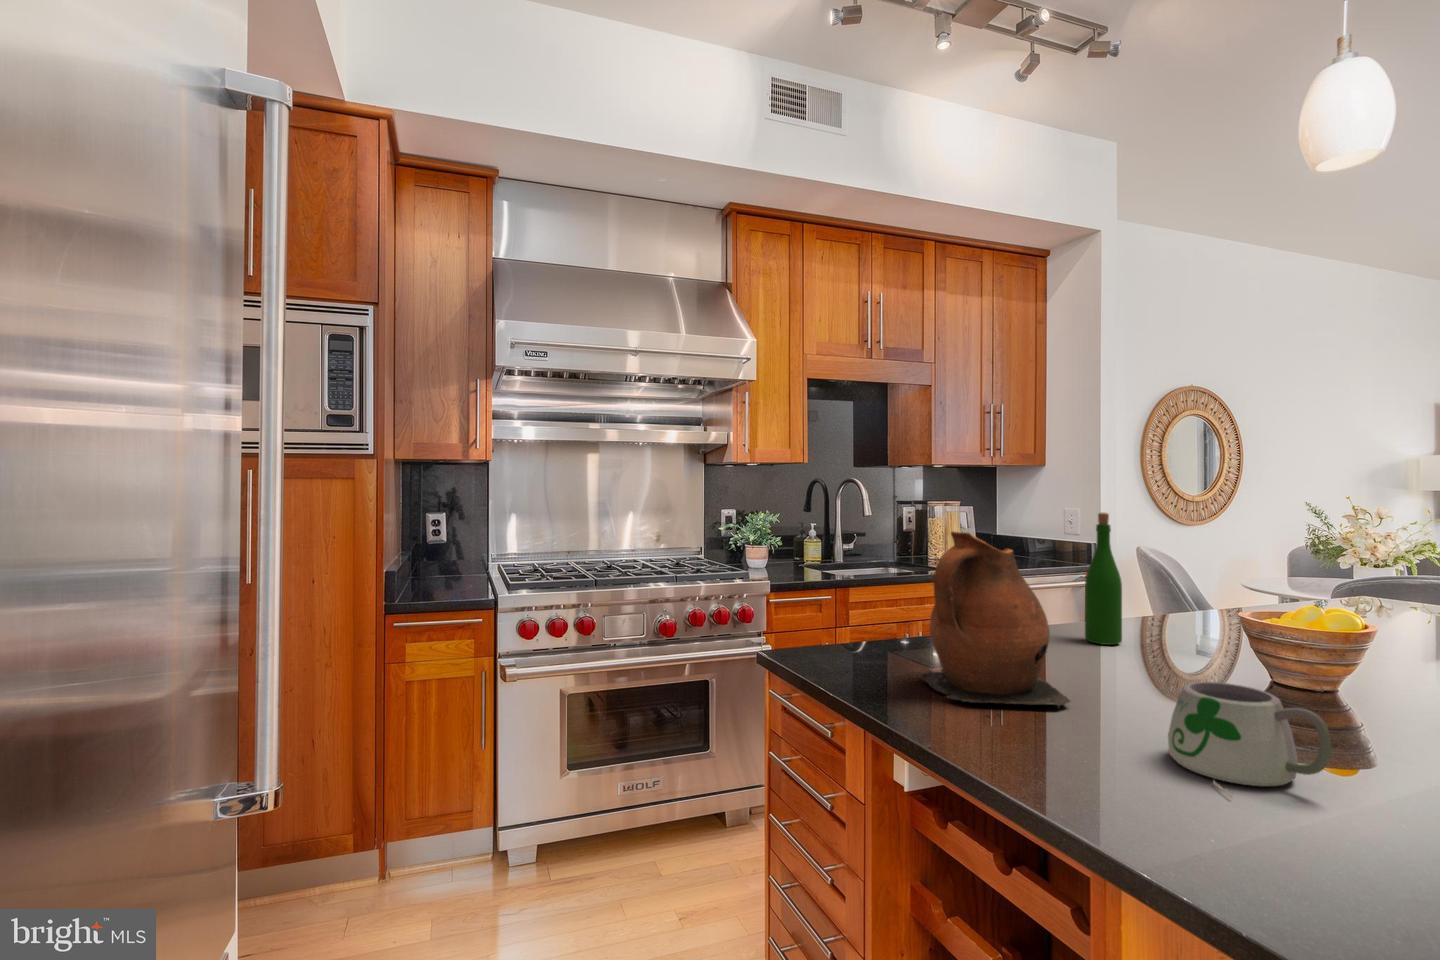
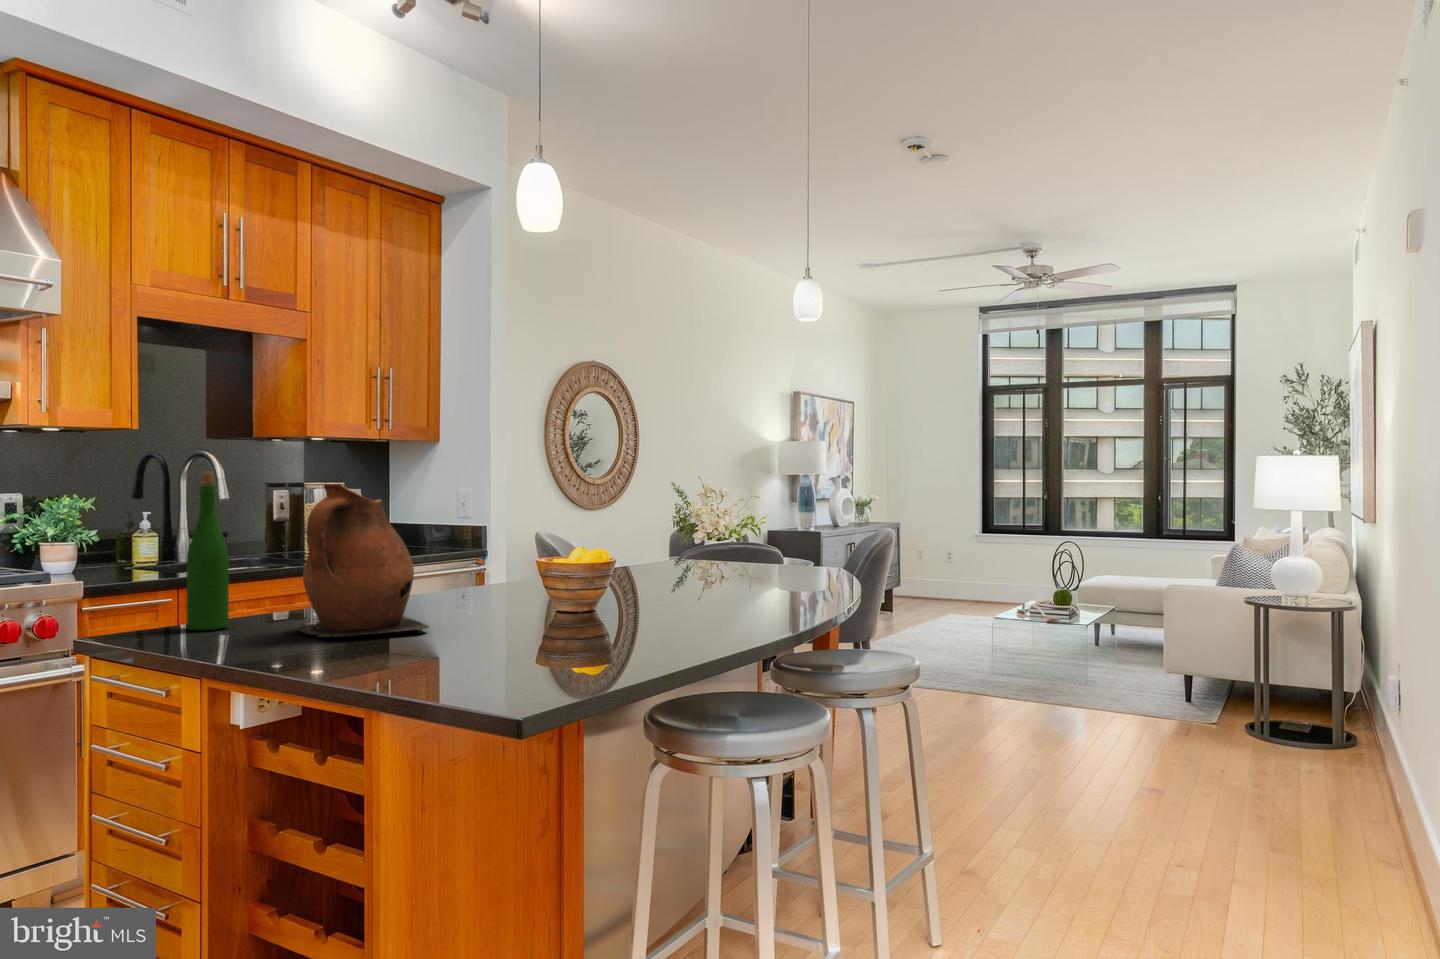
wine bottle: present [1085,513,1122,645] -> present [187,471,229,631]
mug: present [1168,682,1331,798] -> none [493,586,585,656]

